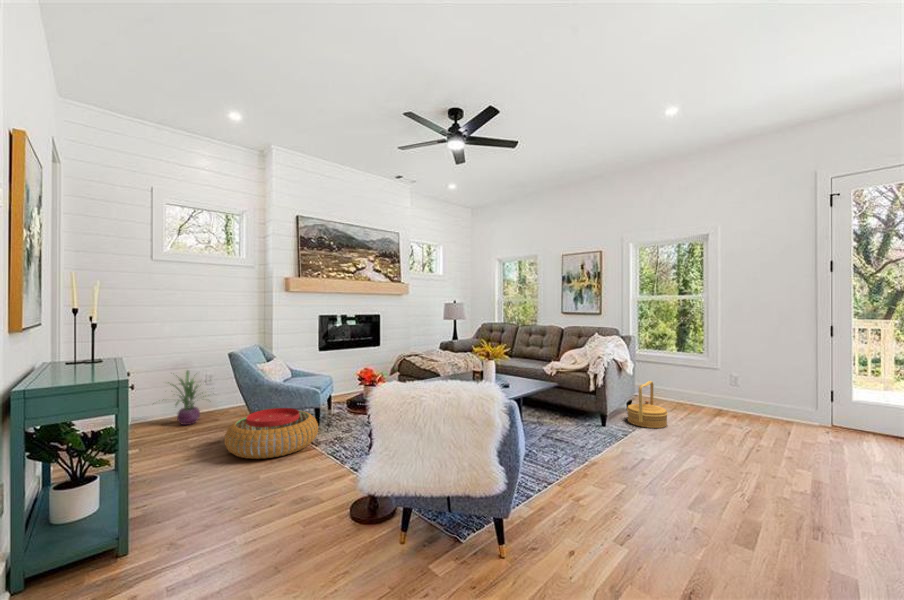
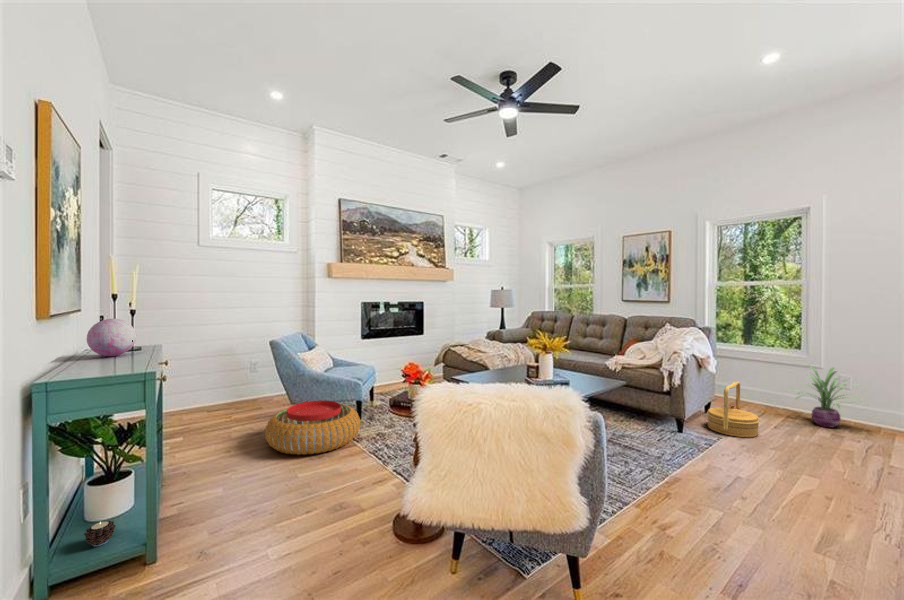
decorative orb: none [52,331,101,367] -> present [87,319,136,356]
decorative plant: present [168,371,200,425] -> present [797,366,845,427]
candle: none [53,520,84,544] -> present [84,521,116,547]

